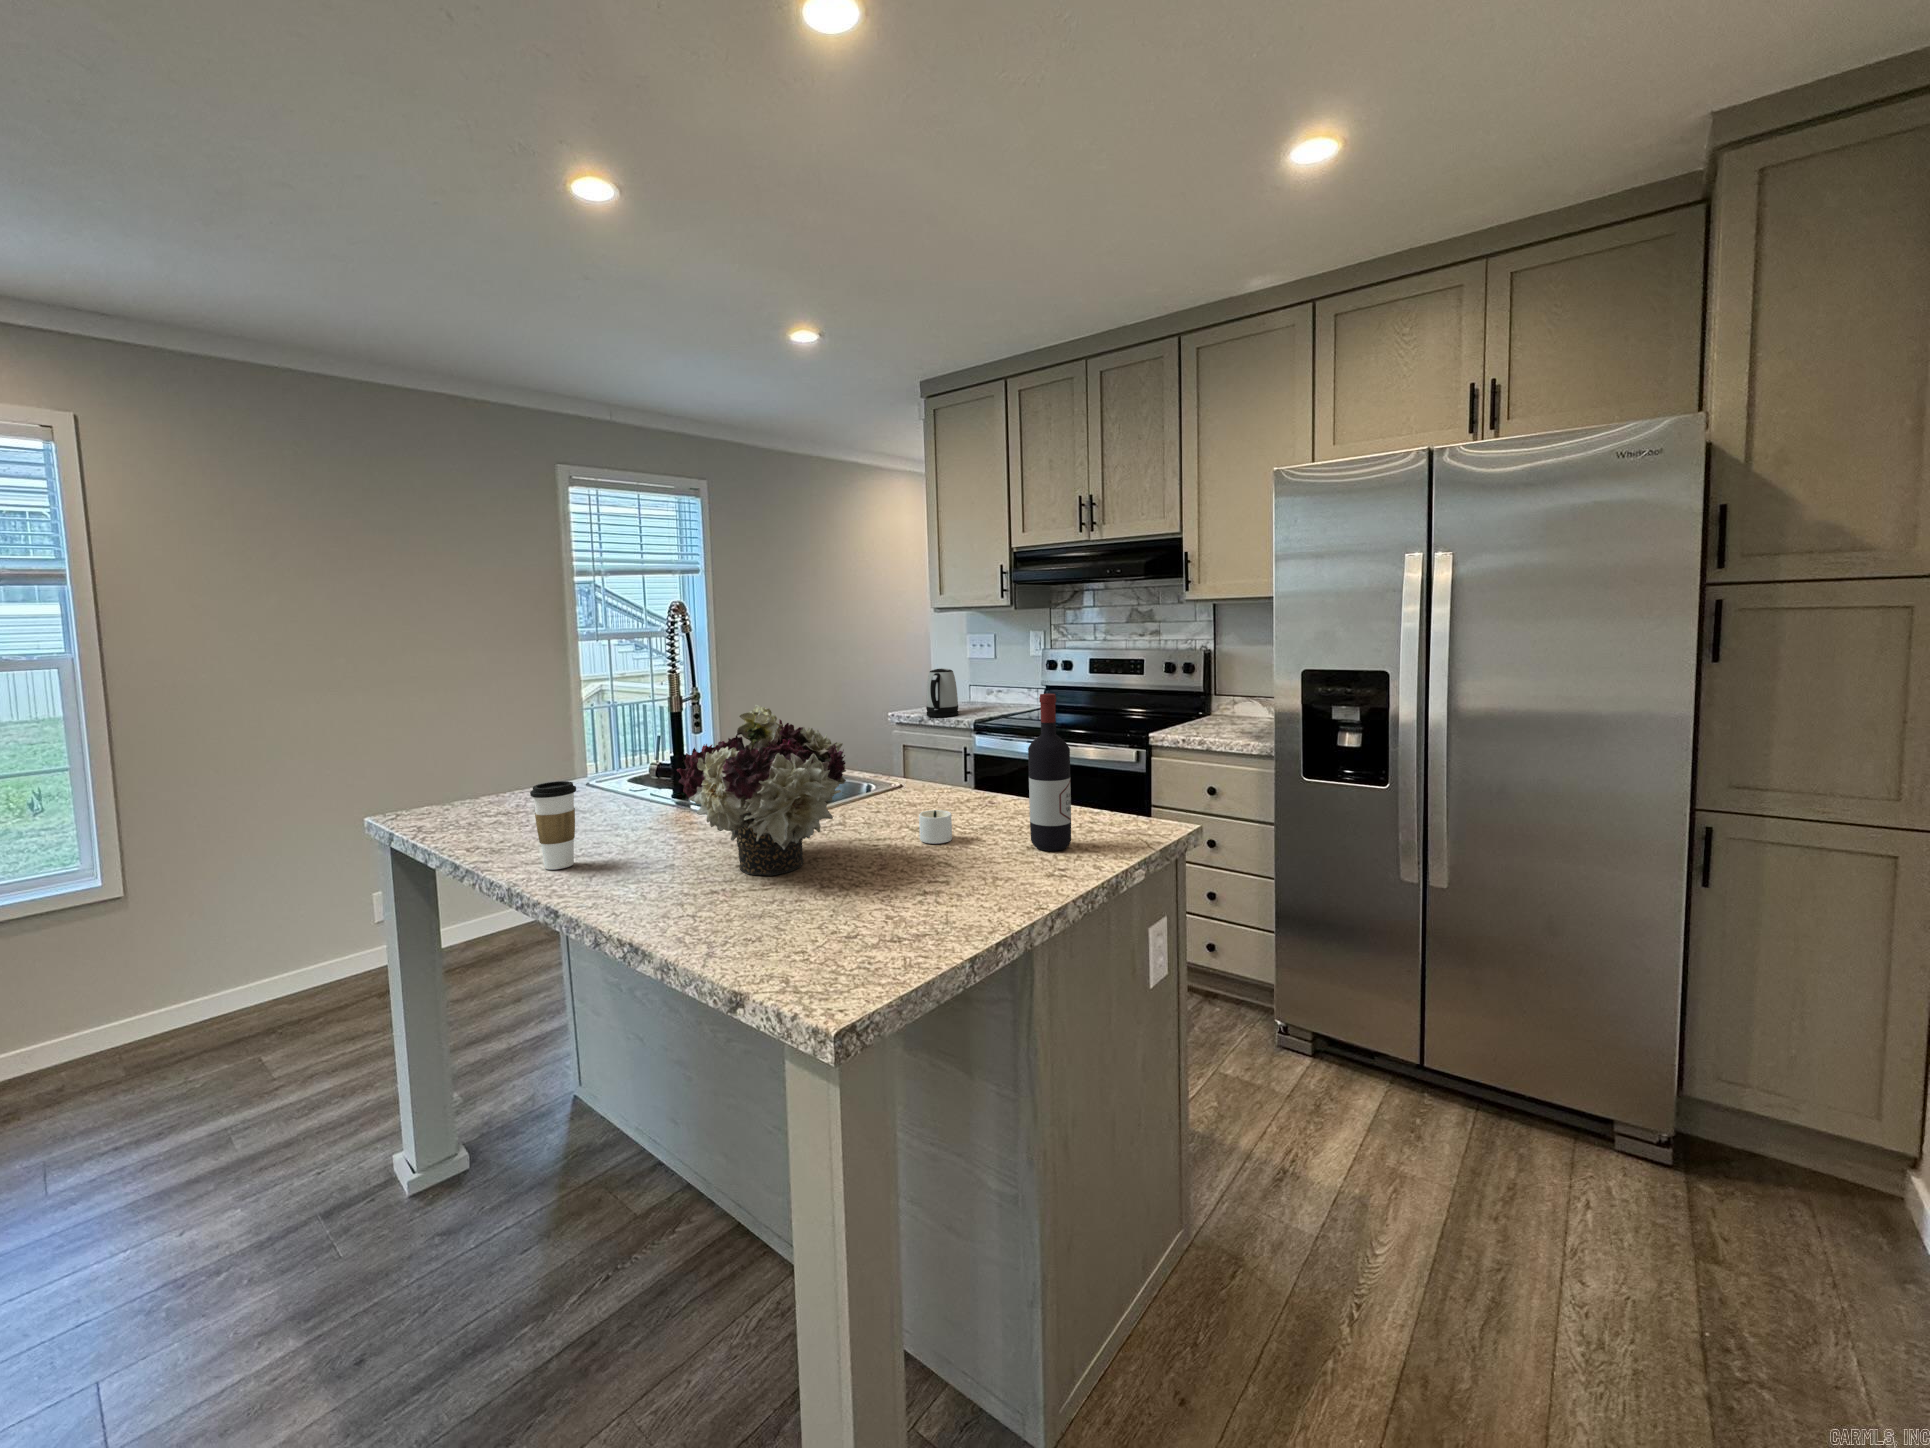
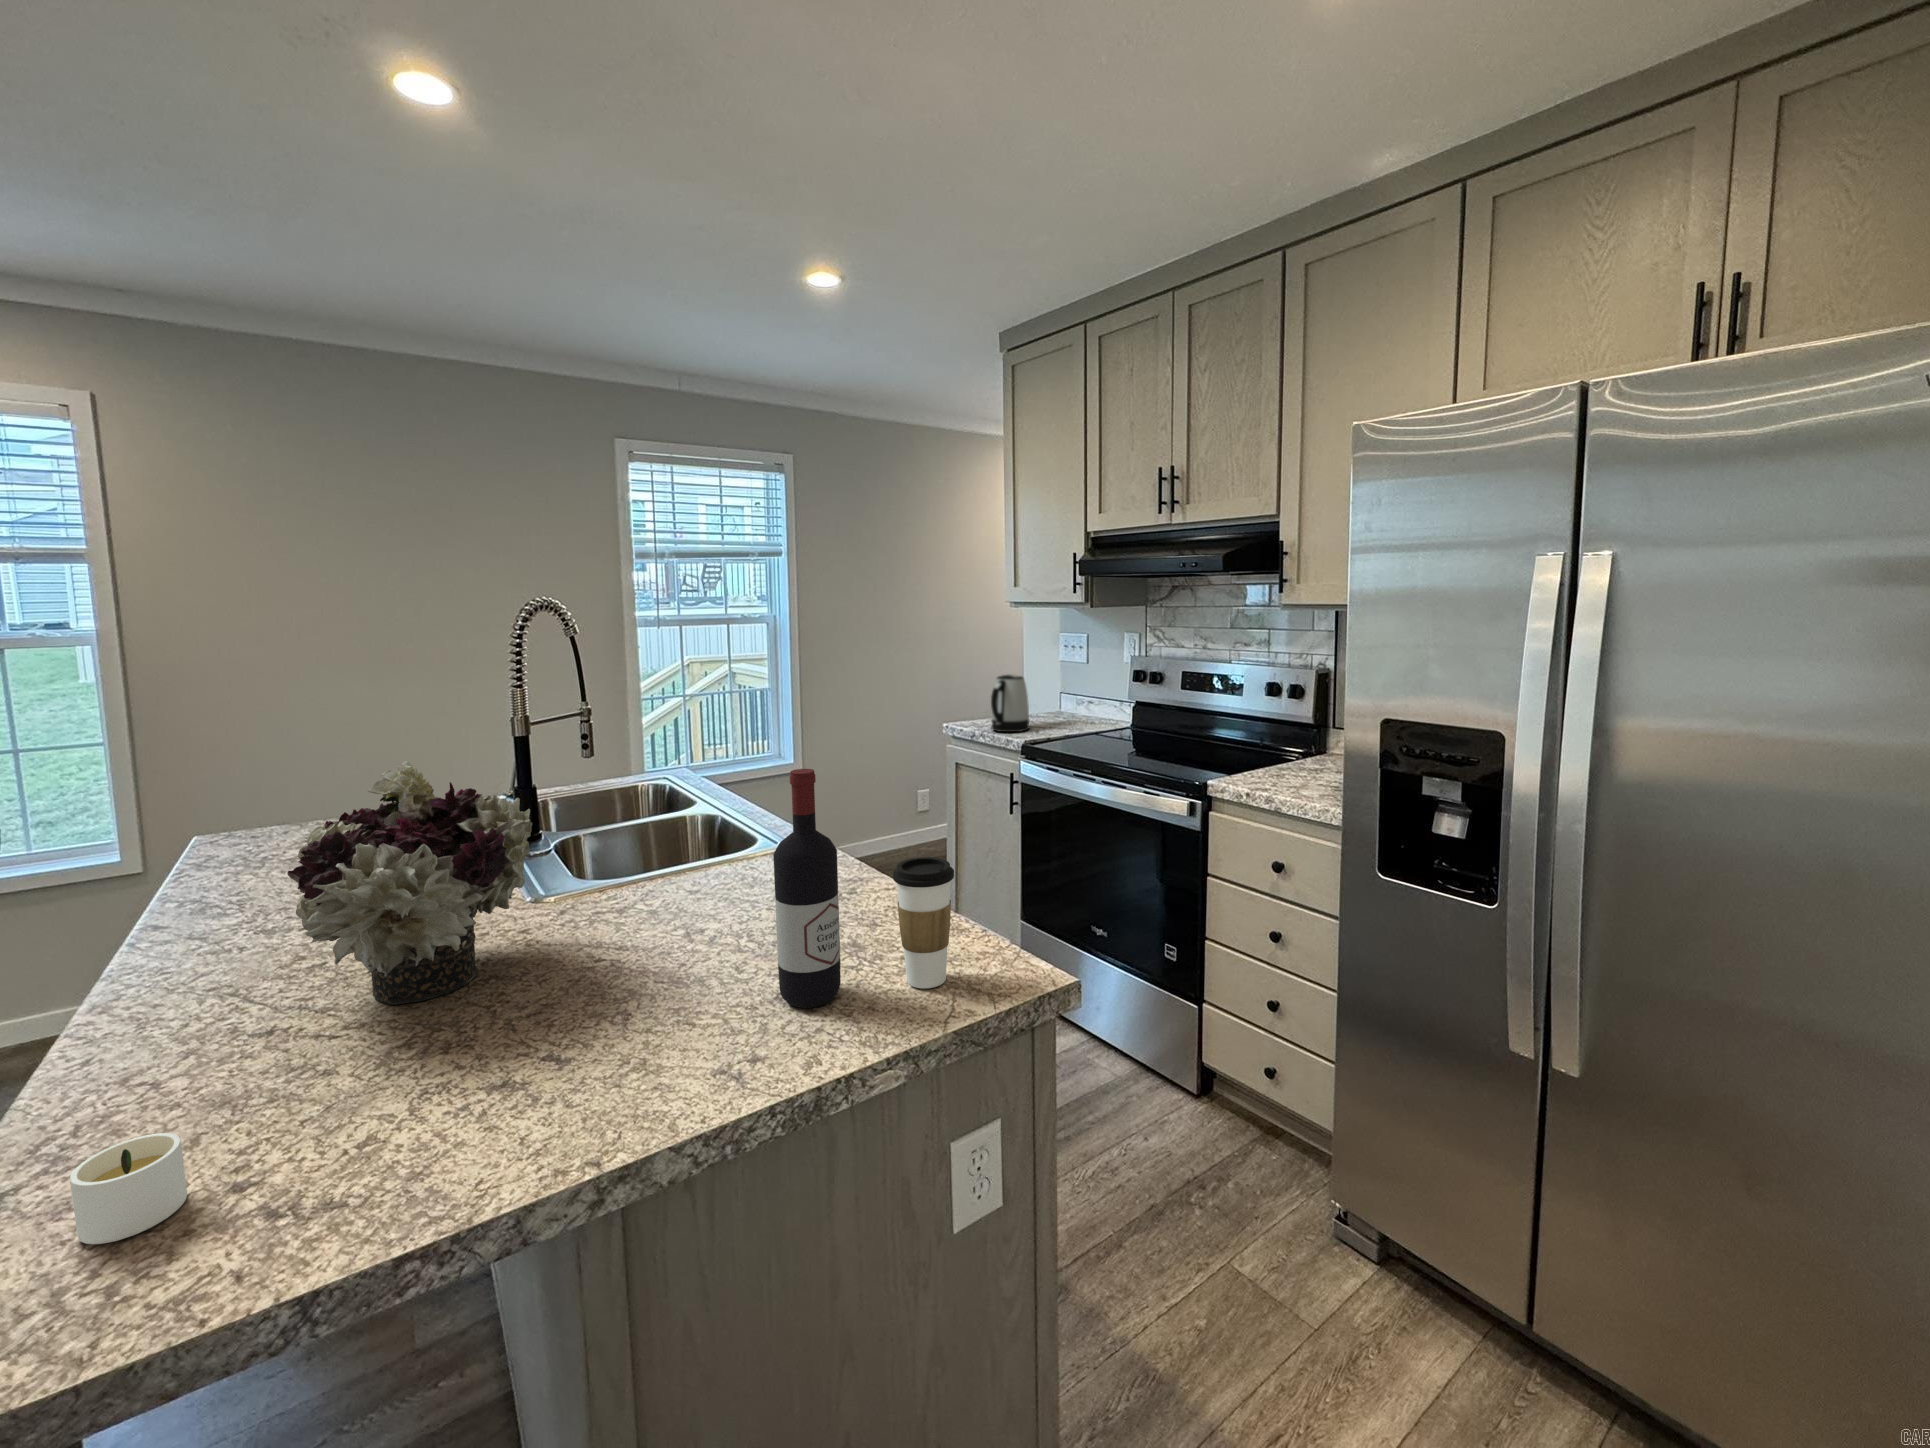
coffee cup: present [530,781,576,870] -> present [893,857,954,989]
candle: present [919,810,952,844] -> present [70,1133,187,1244]

